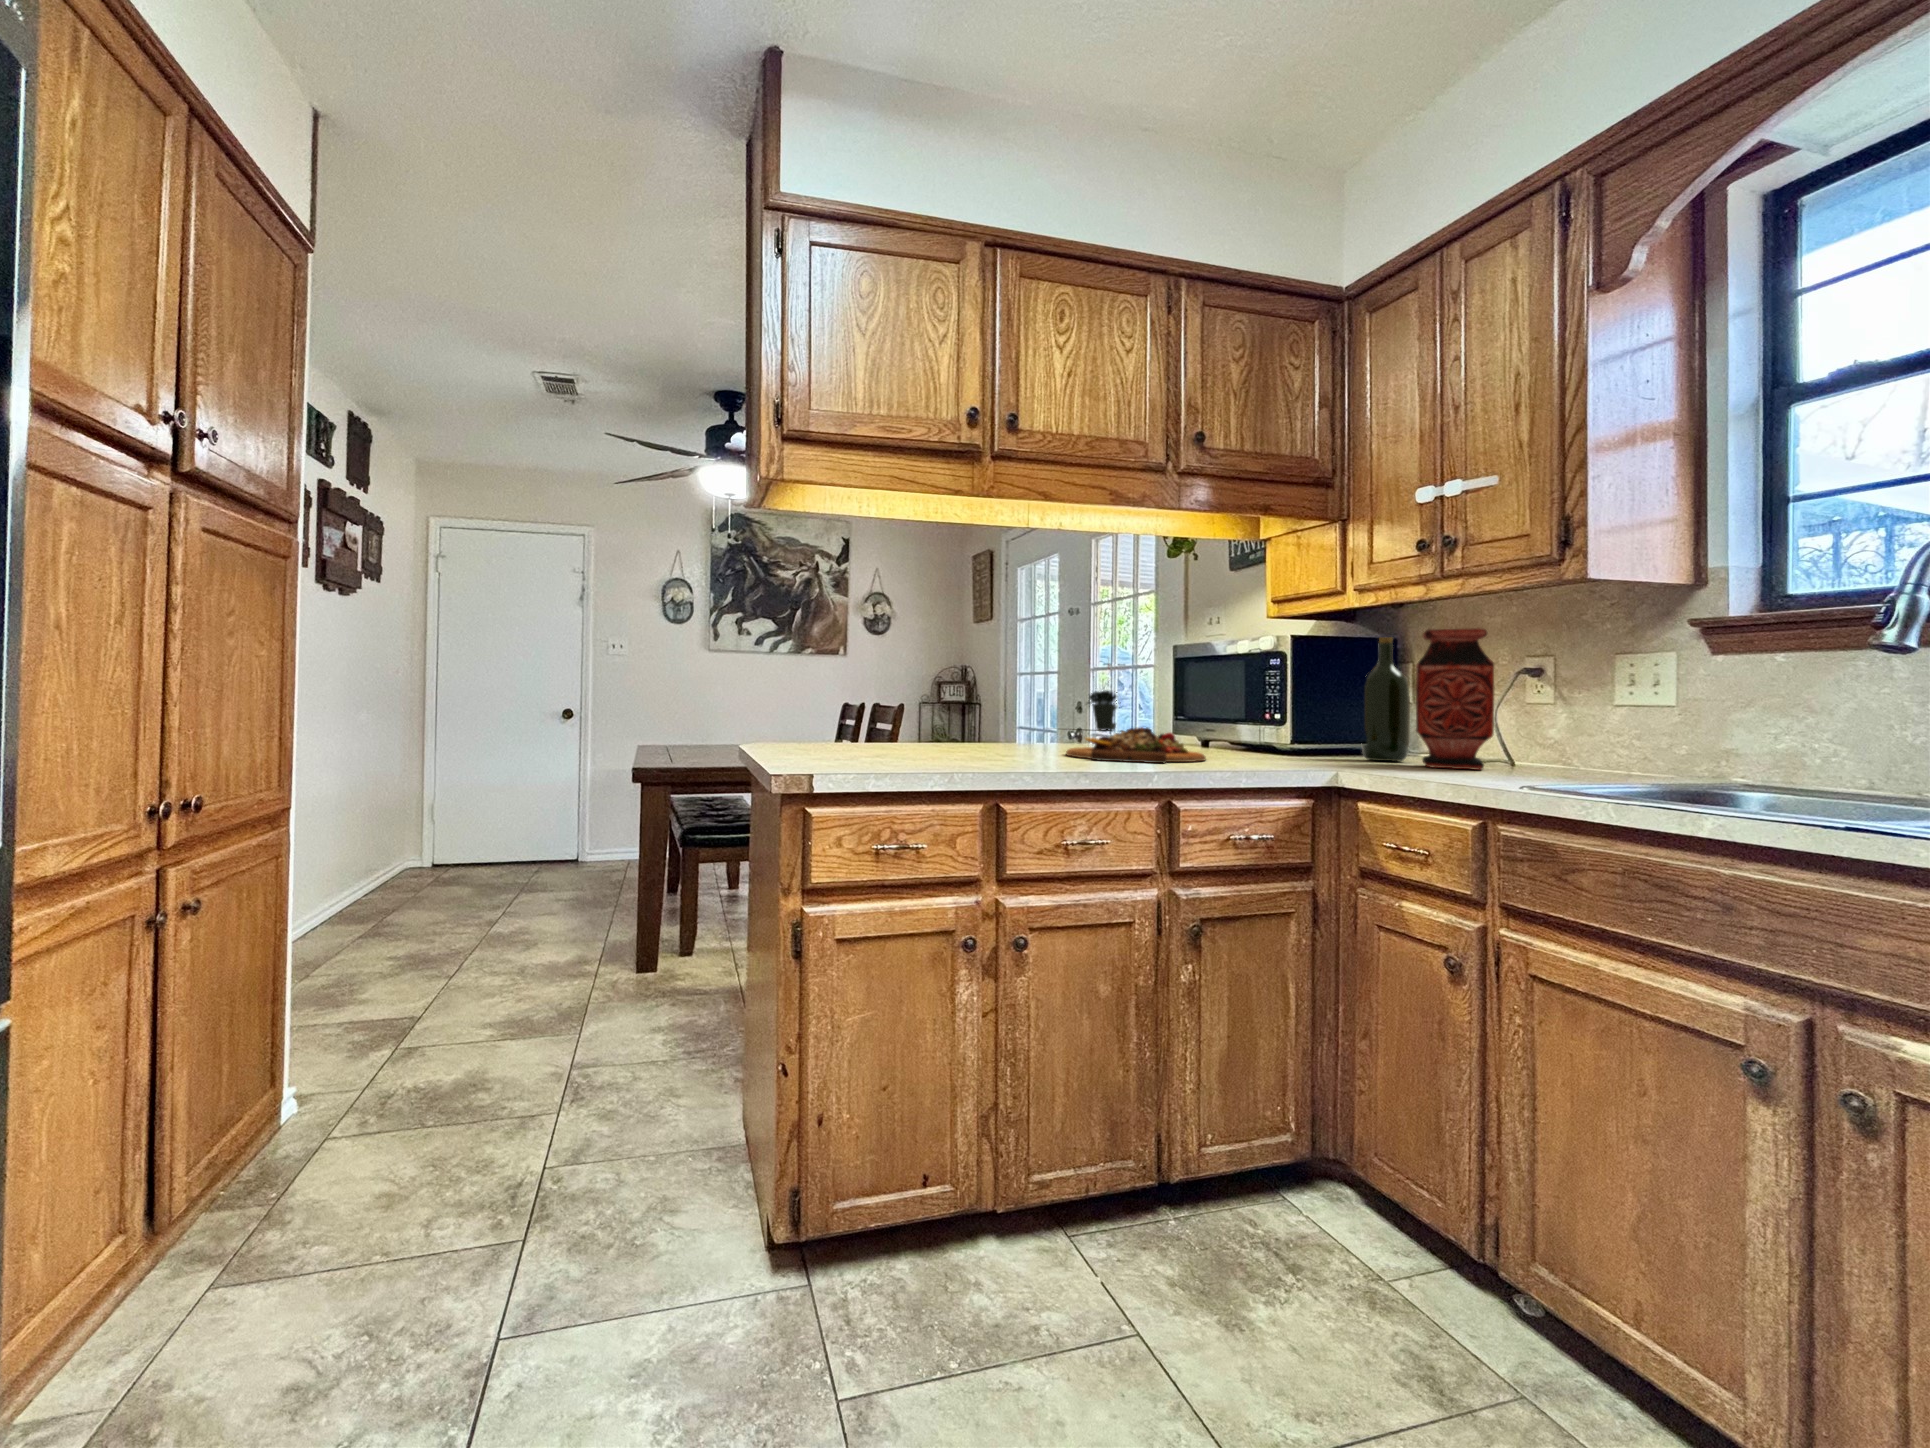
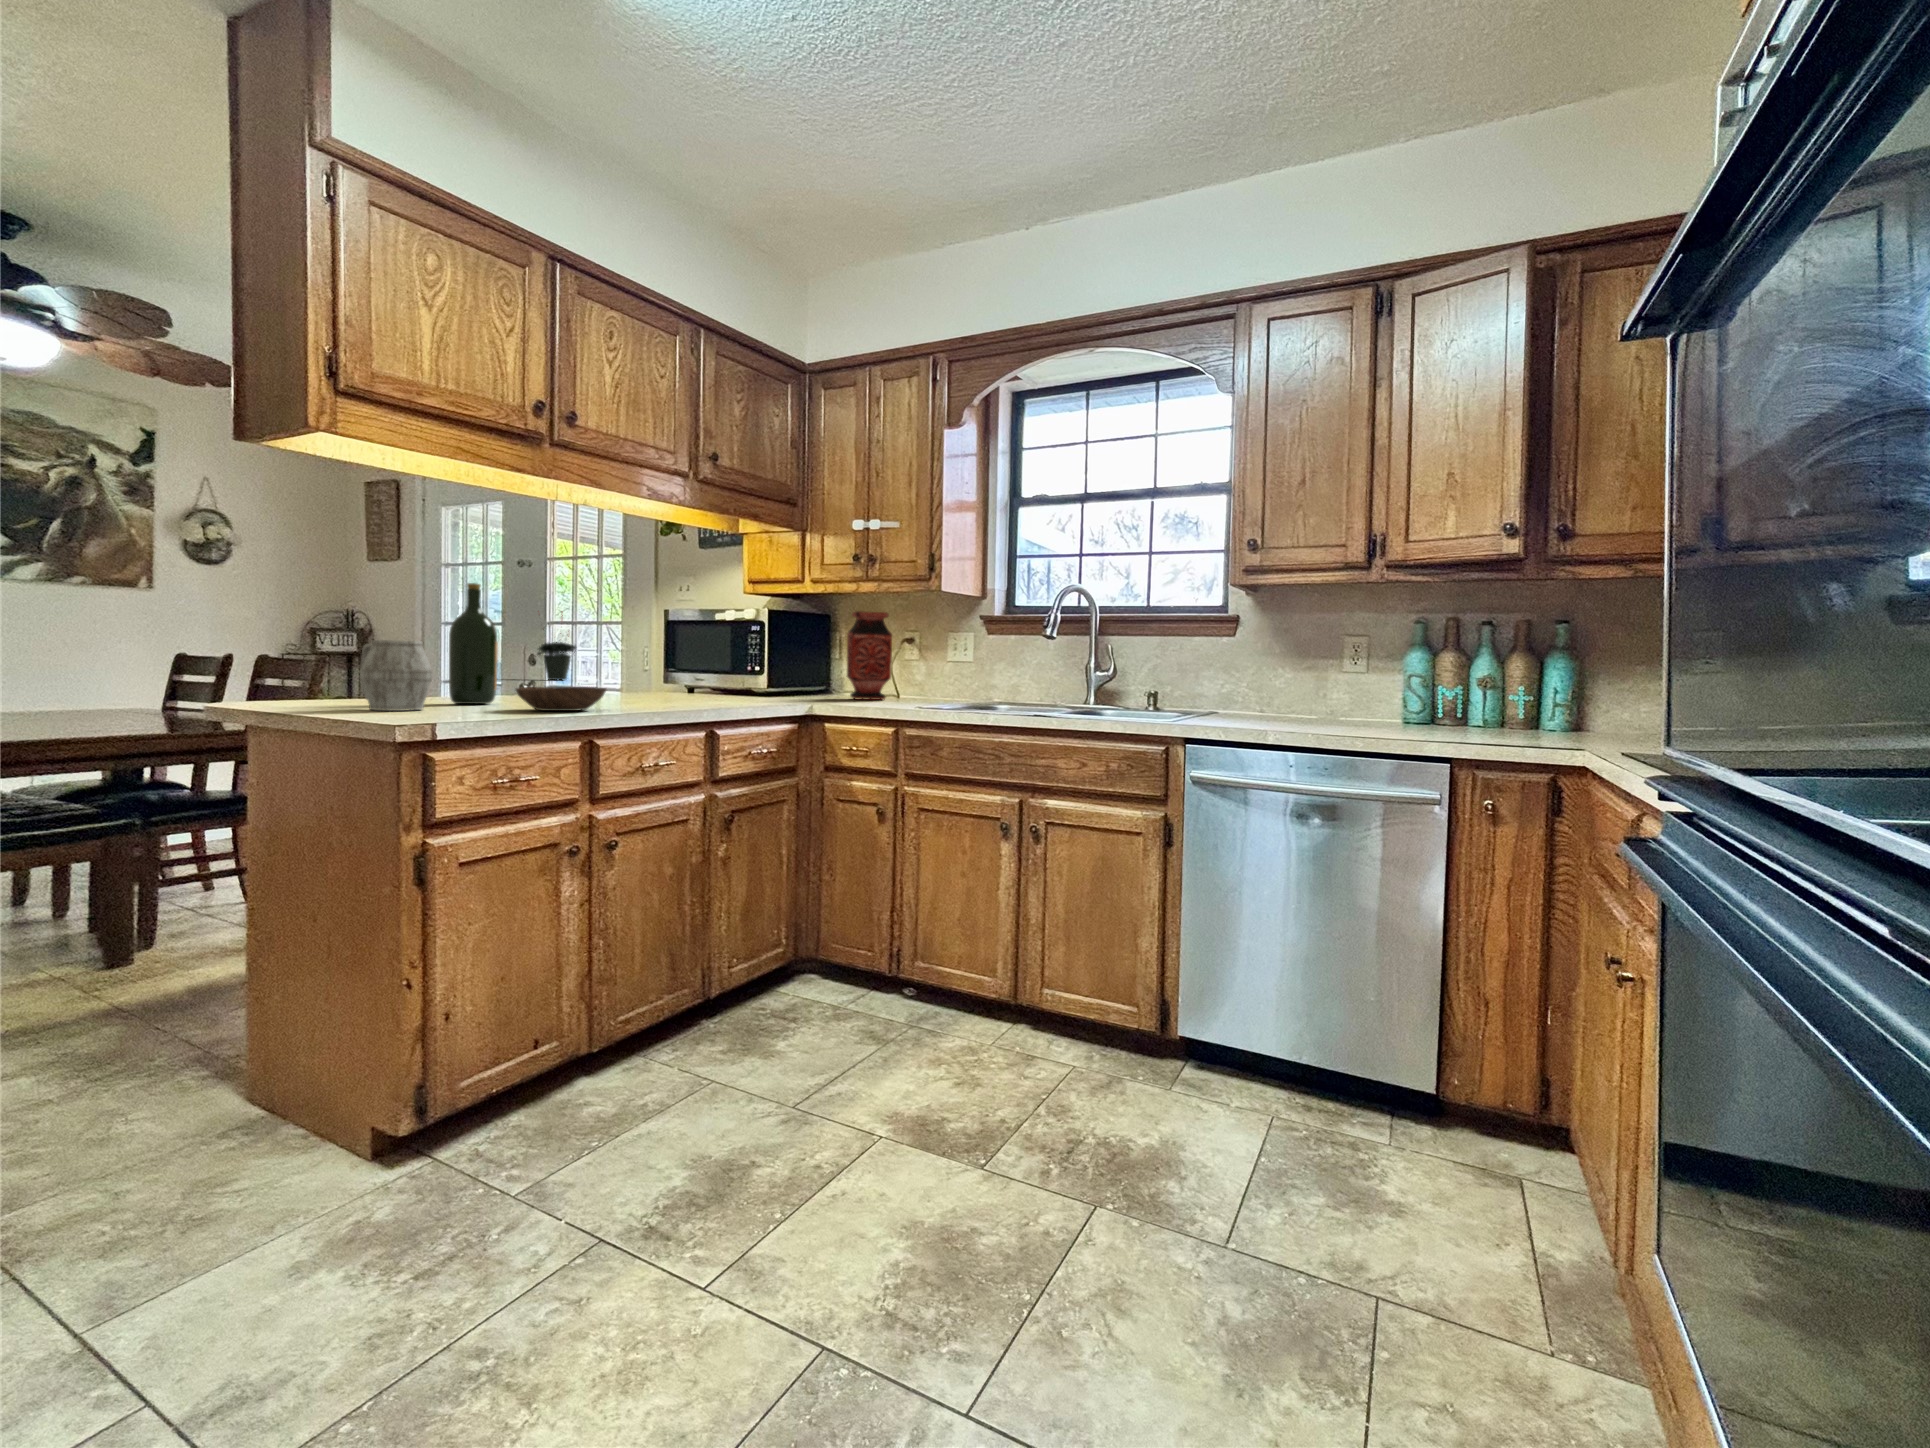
wine bottle: present [1362,637,1410,761] -> present [449,583,498,704]
mug: none [800,683,861,758] -> present [360,640,433,711]
cutting board: present [1066,728,1206,763] -> none [604,677,720,704]
bowl: none [922,736,1021,766] -> present [516,687,606,711]

